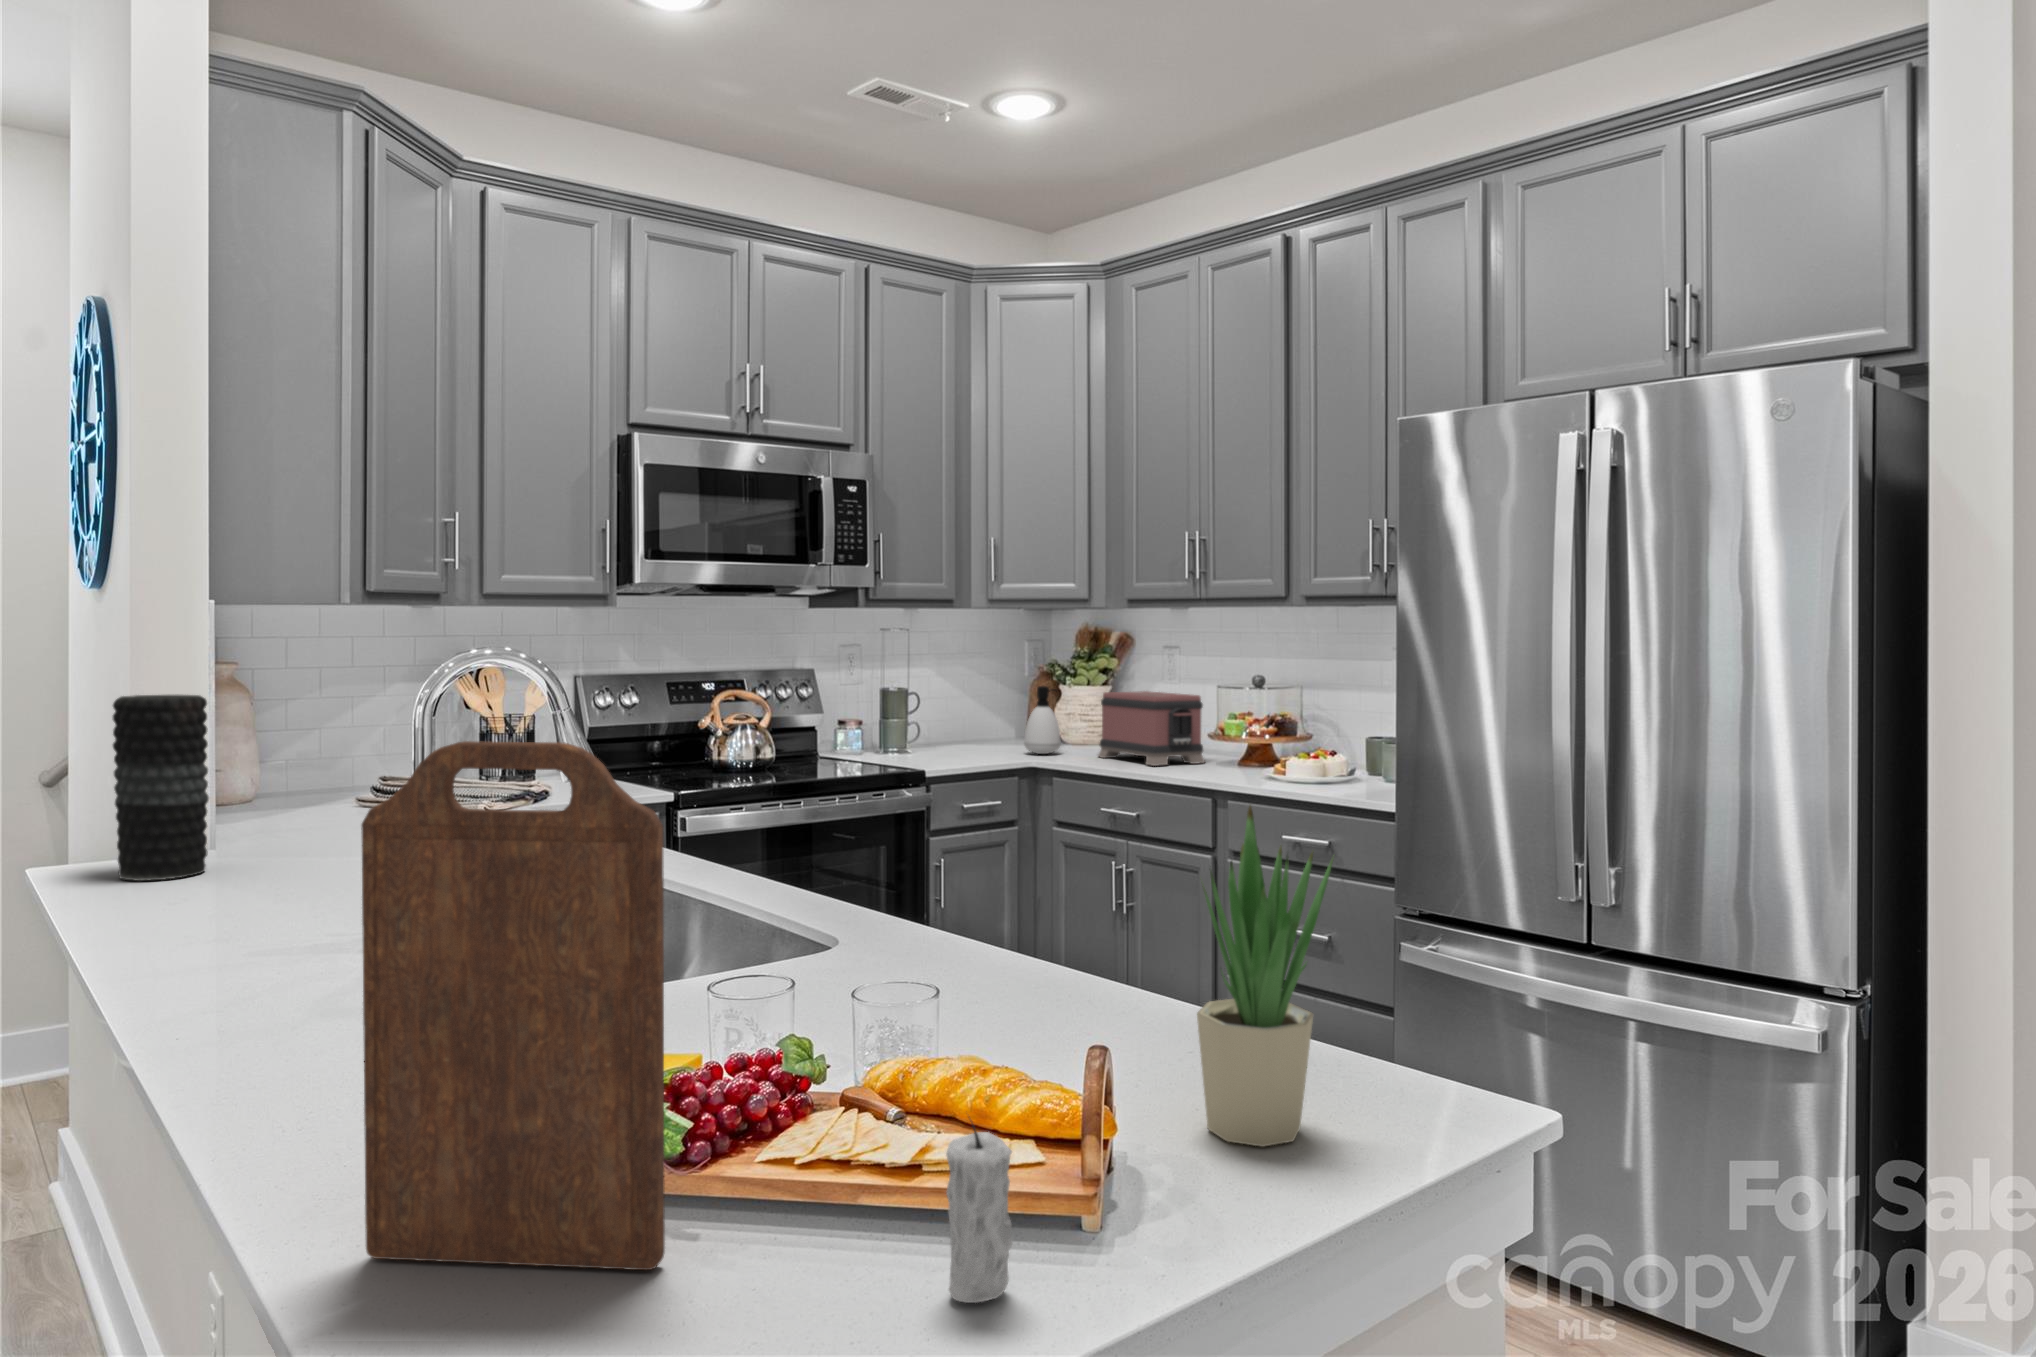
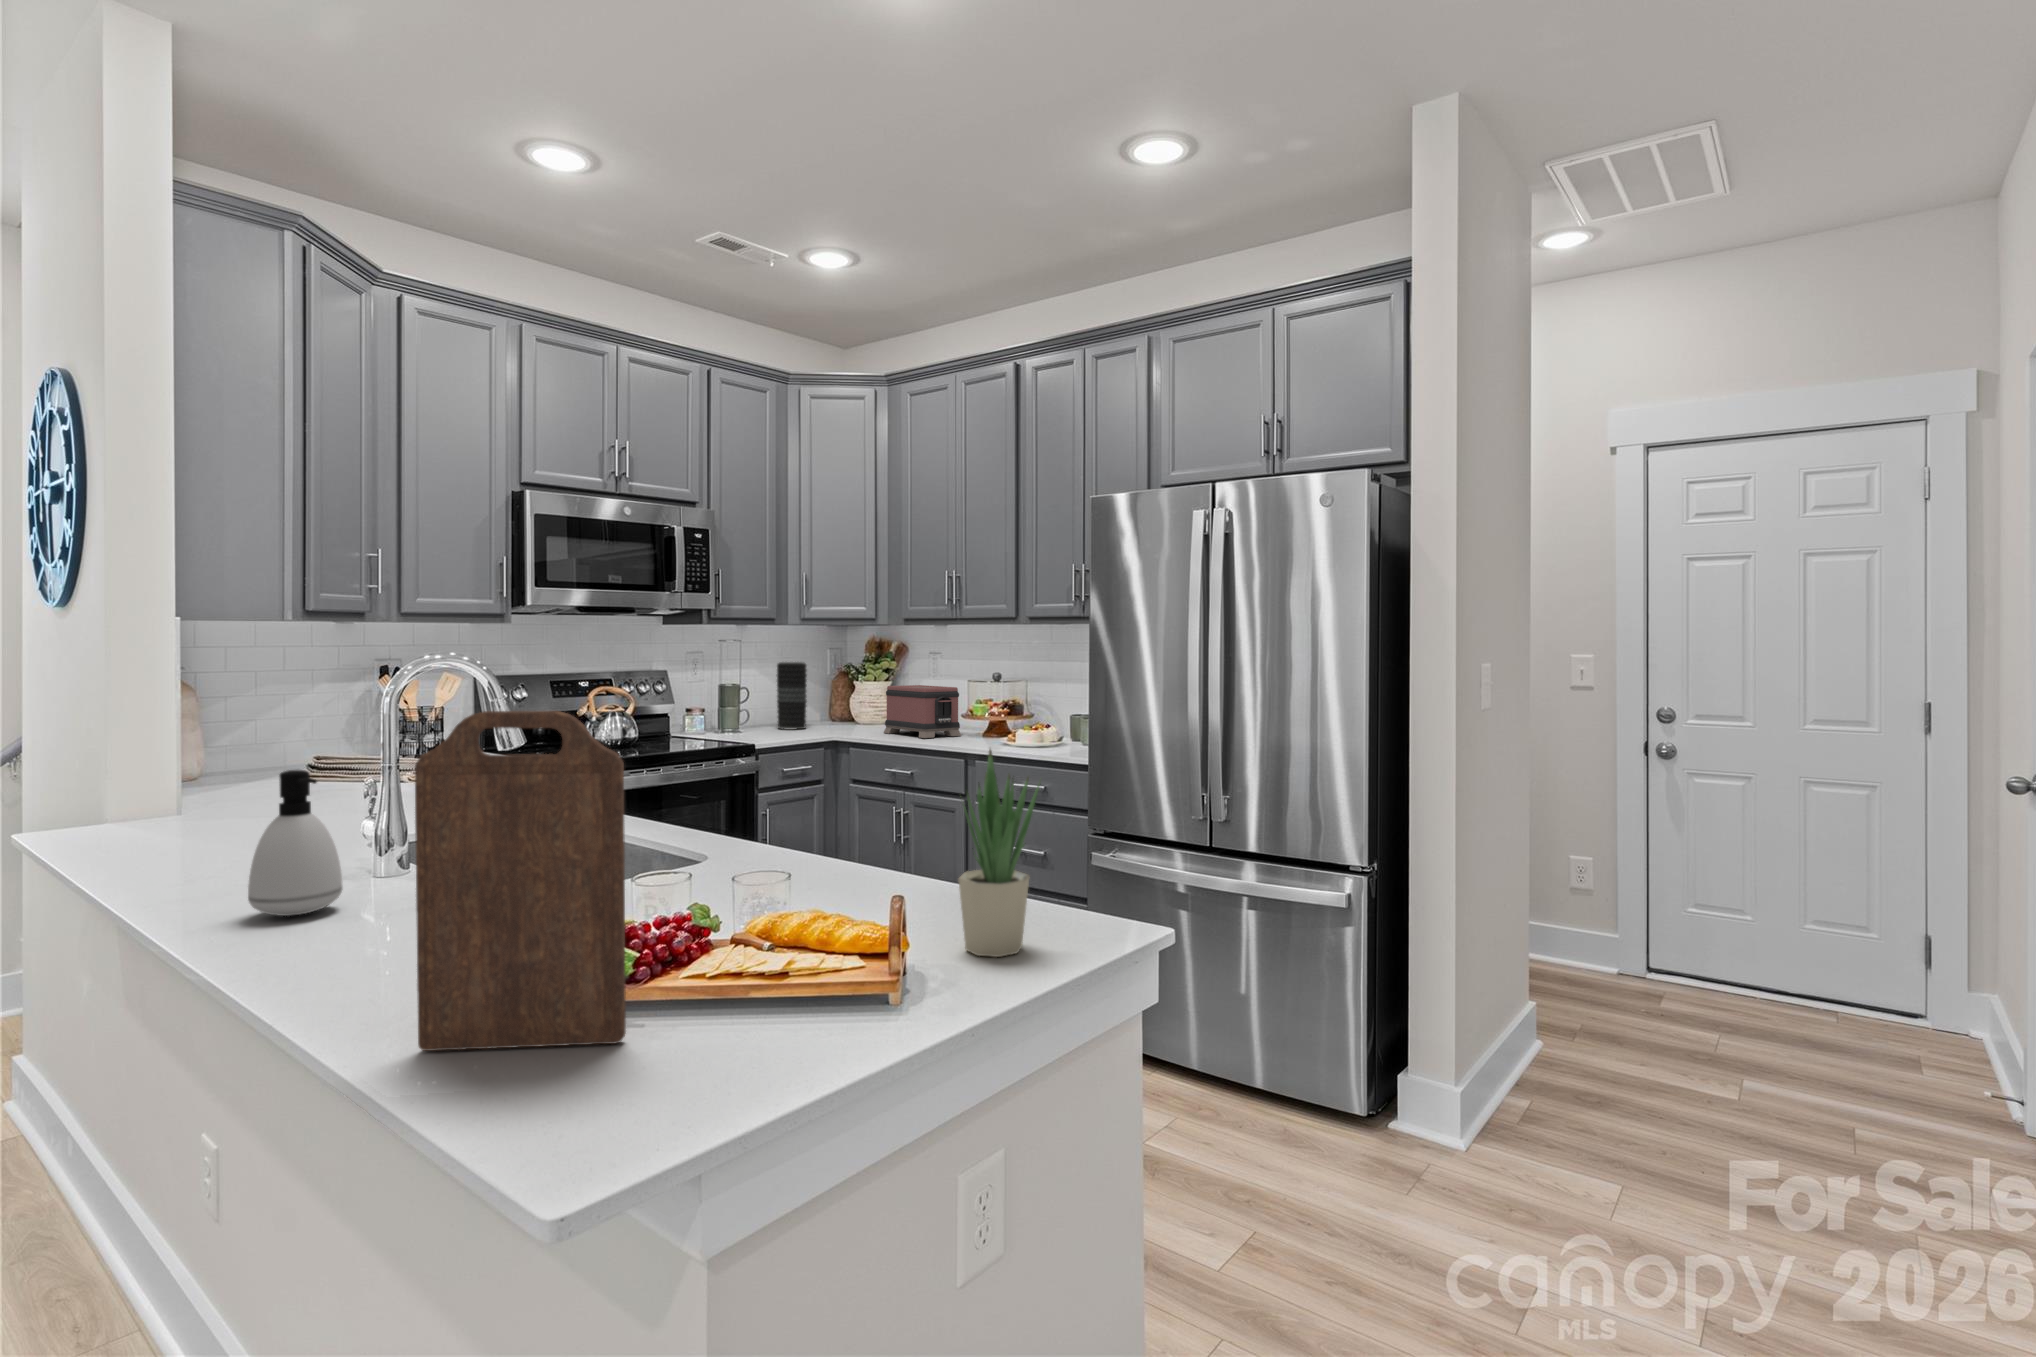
soap dispenser: present [1024,686,1061,754] -> present [248,770,342,916]
vase: present [113,695,209,881] -> present [777,662,807,730]
candle: present [946,1123,1012,1303] -> none [809,928,850,1044]

